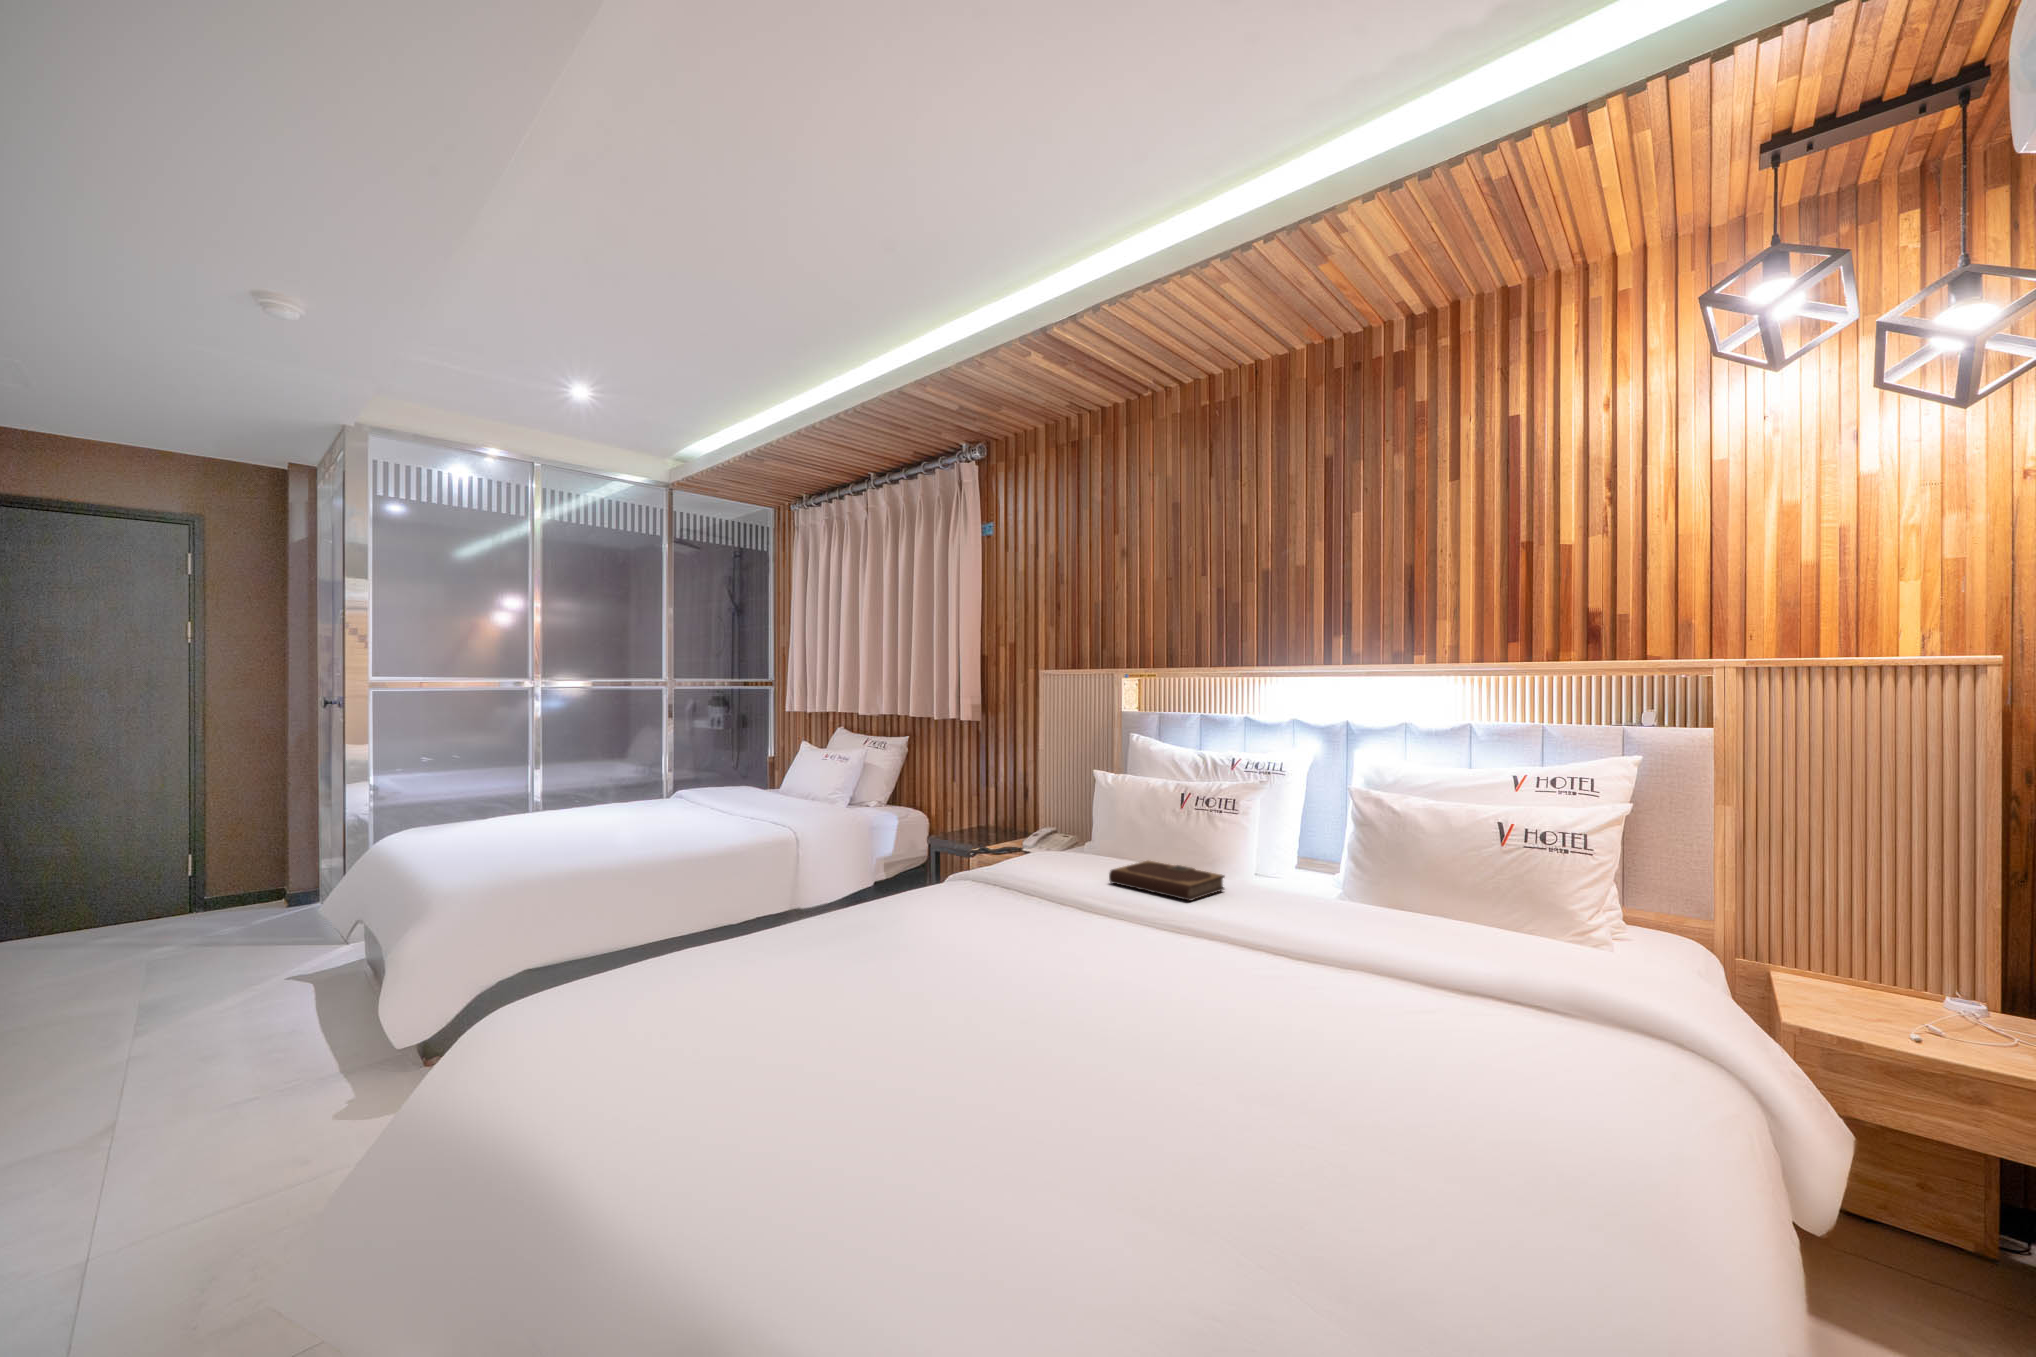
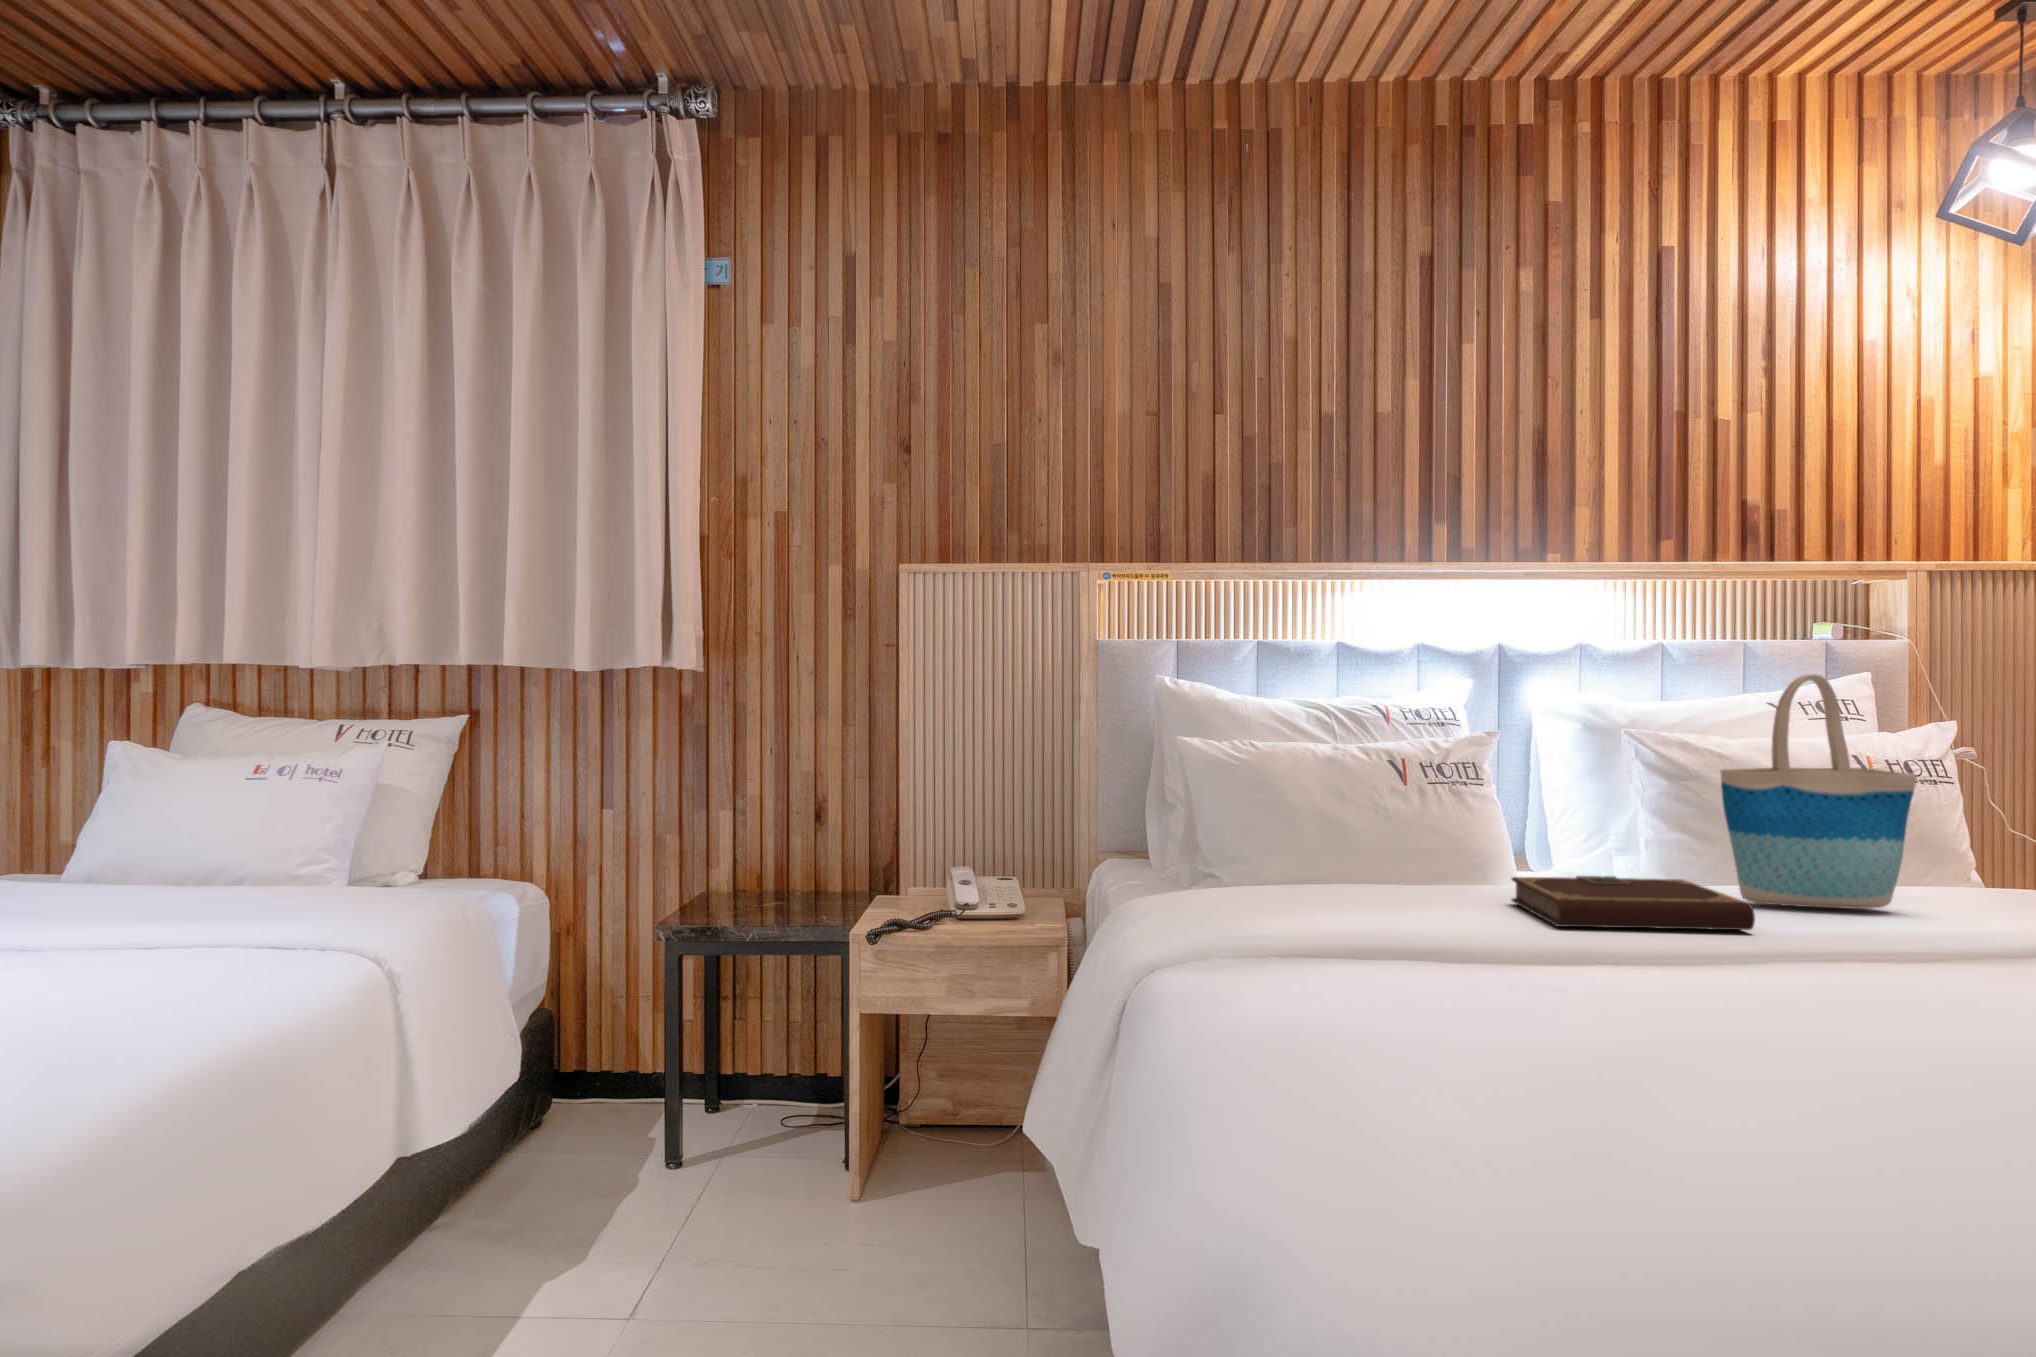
tote bag: none [1259,762,1352,912] -> present [1720,674,1917,909]

